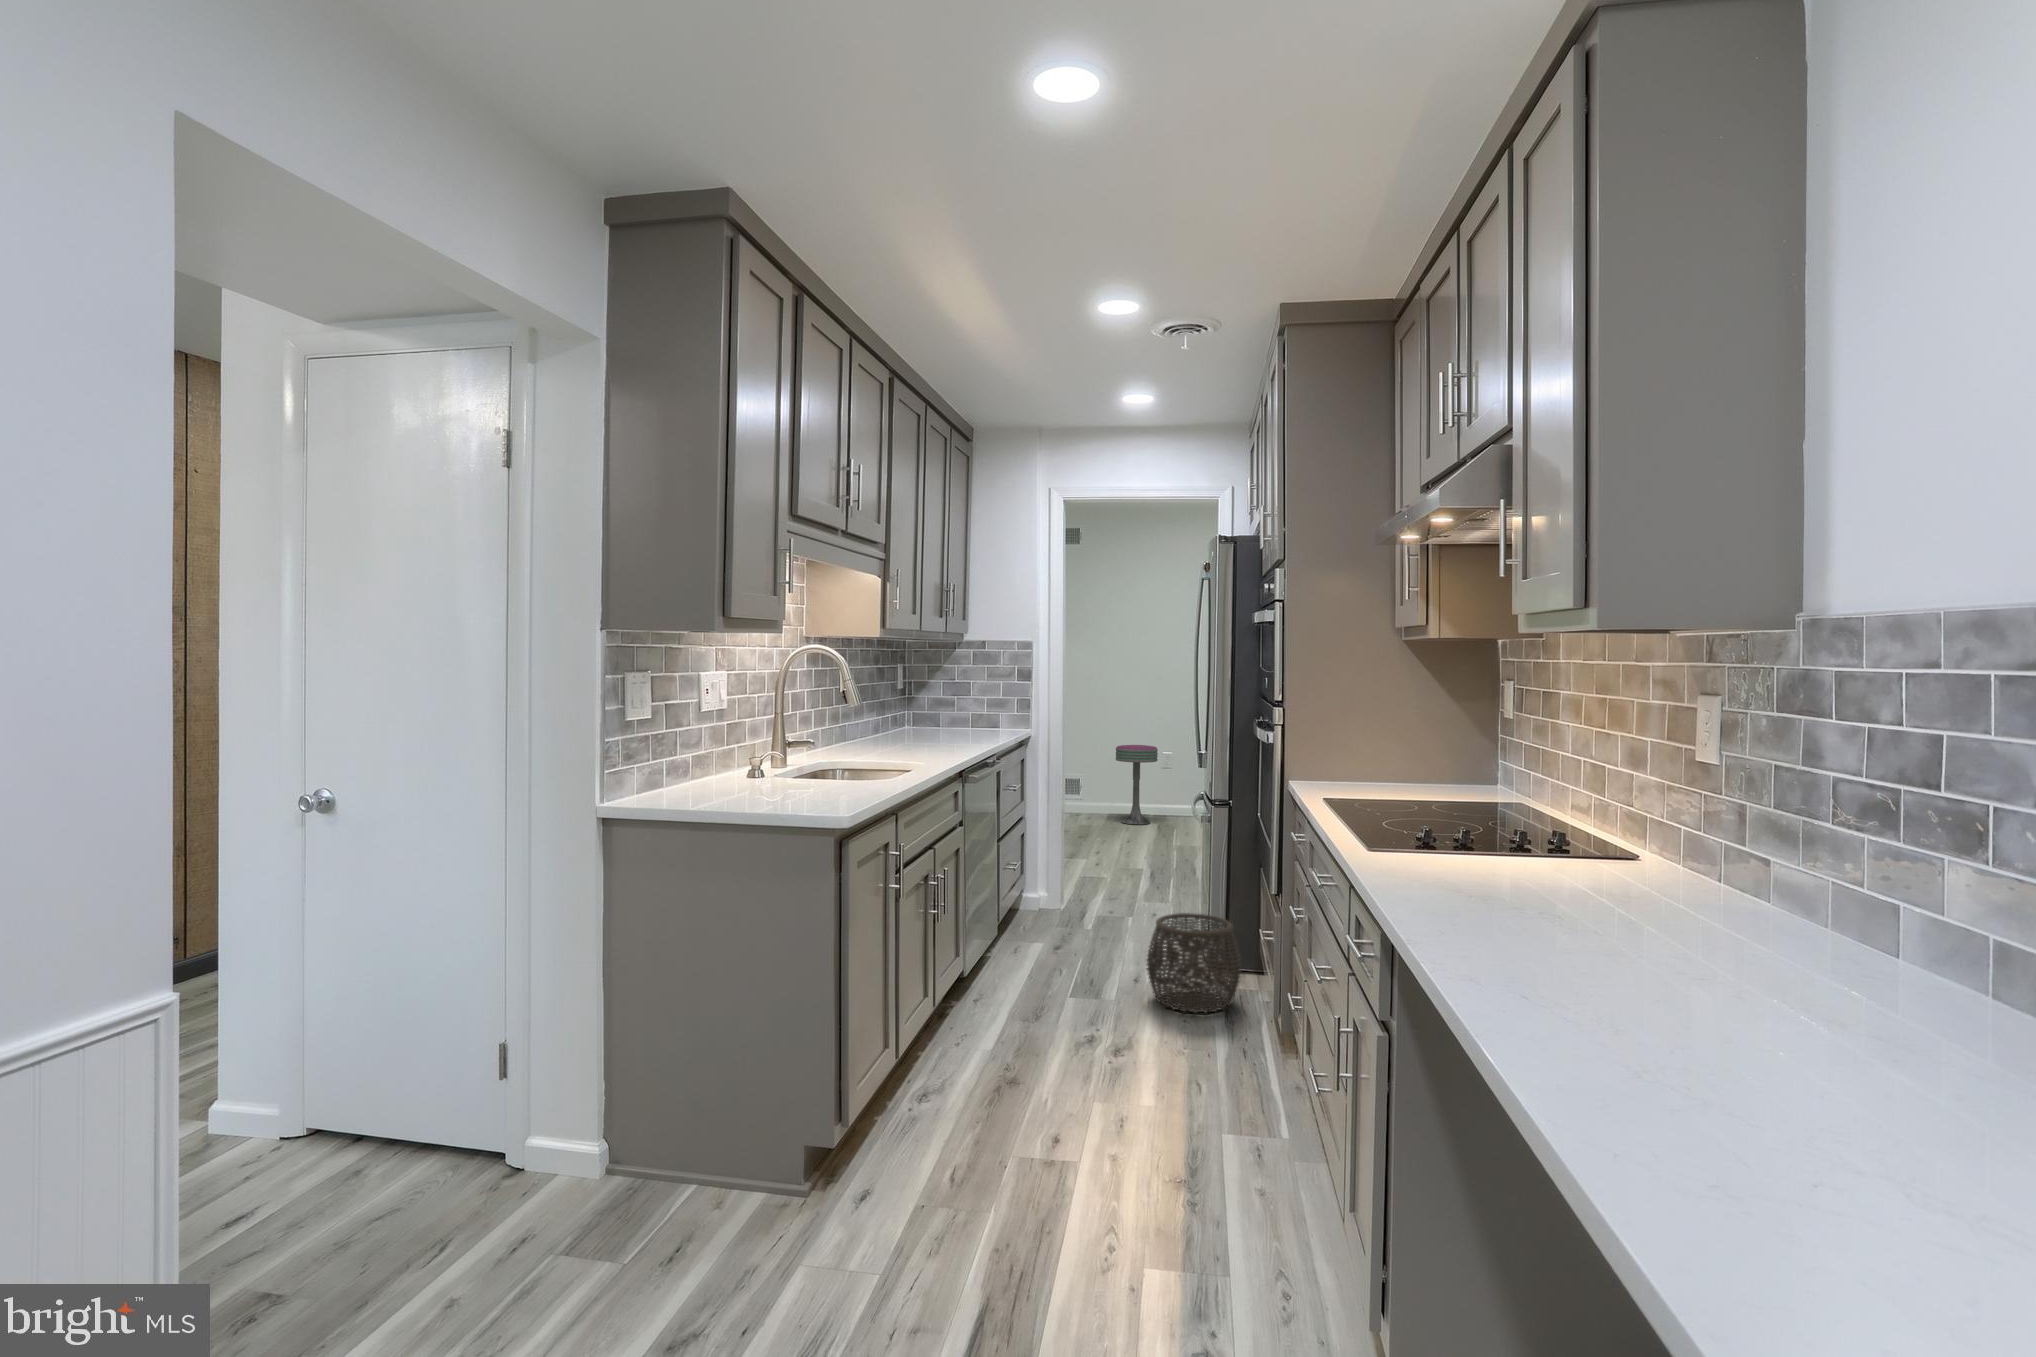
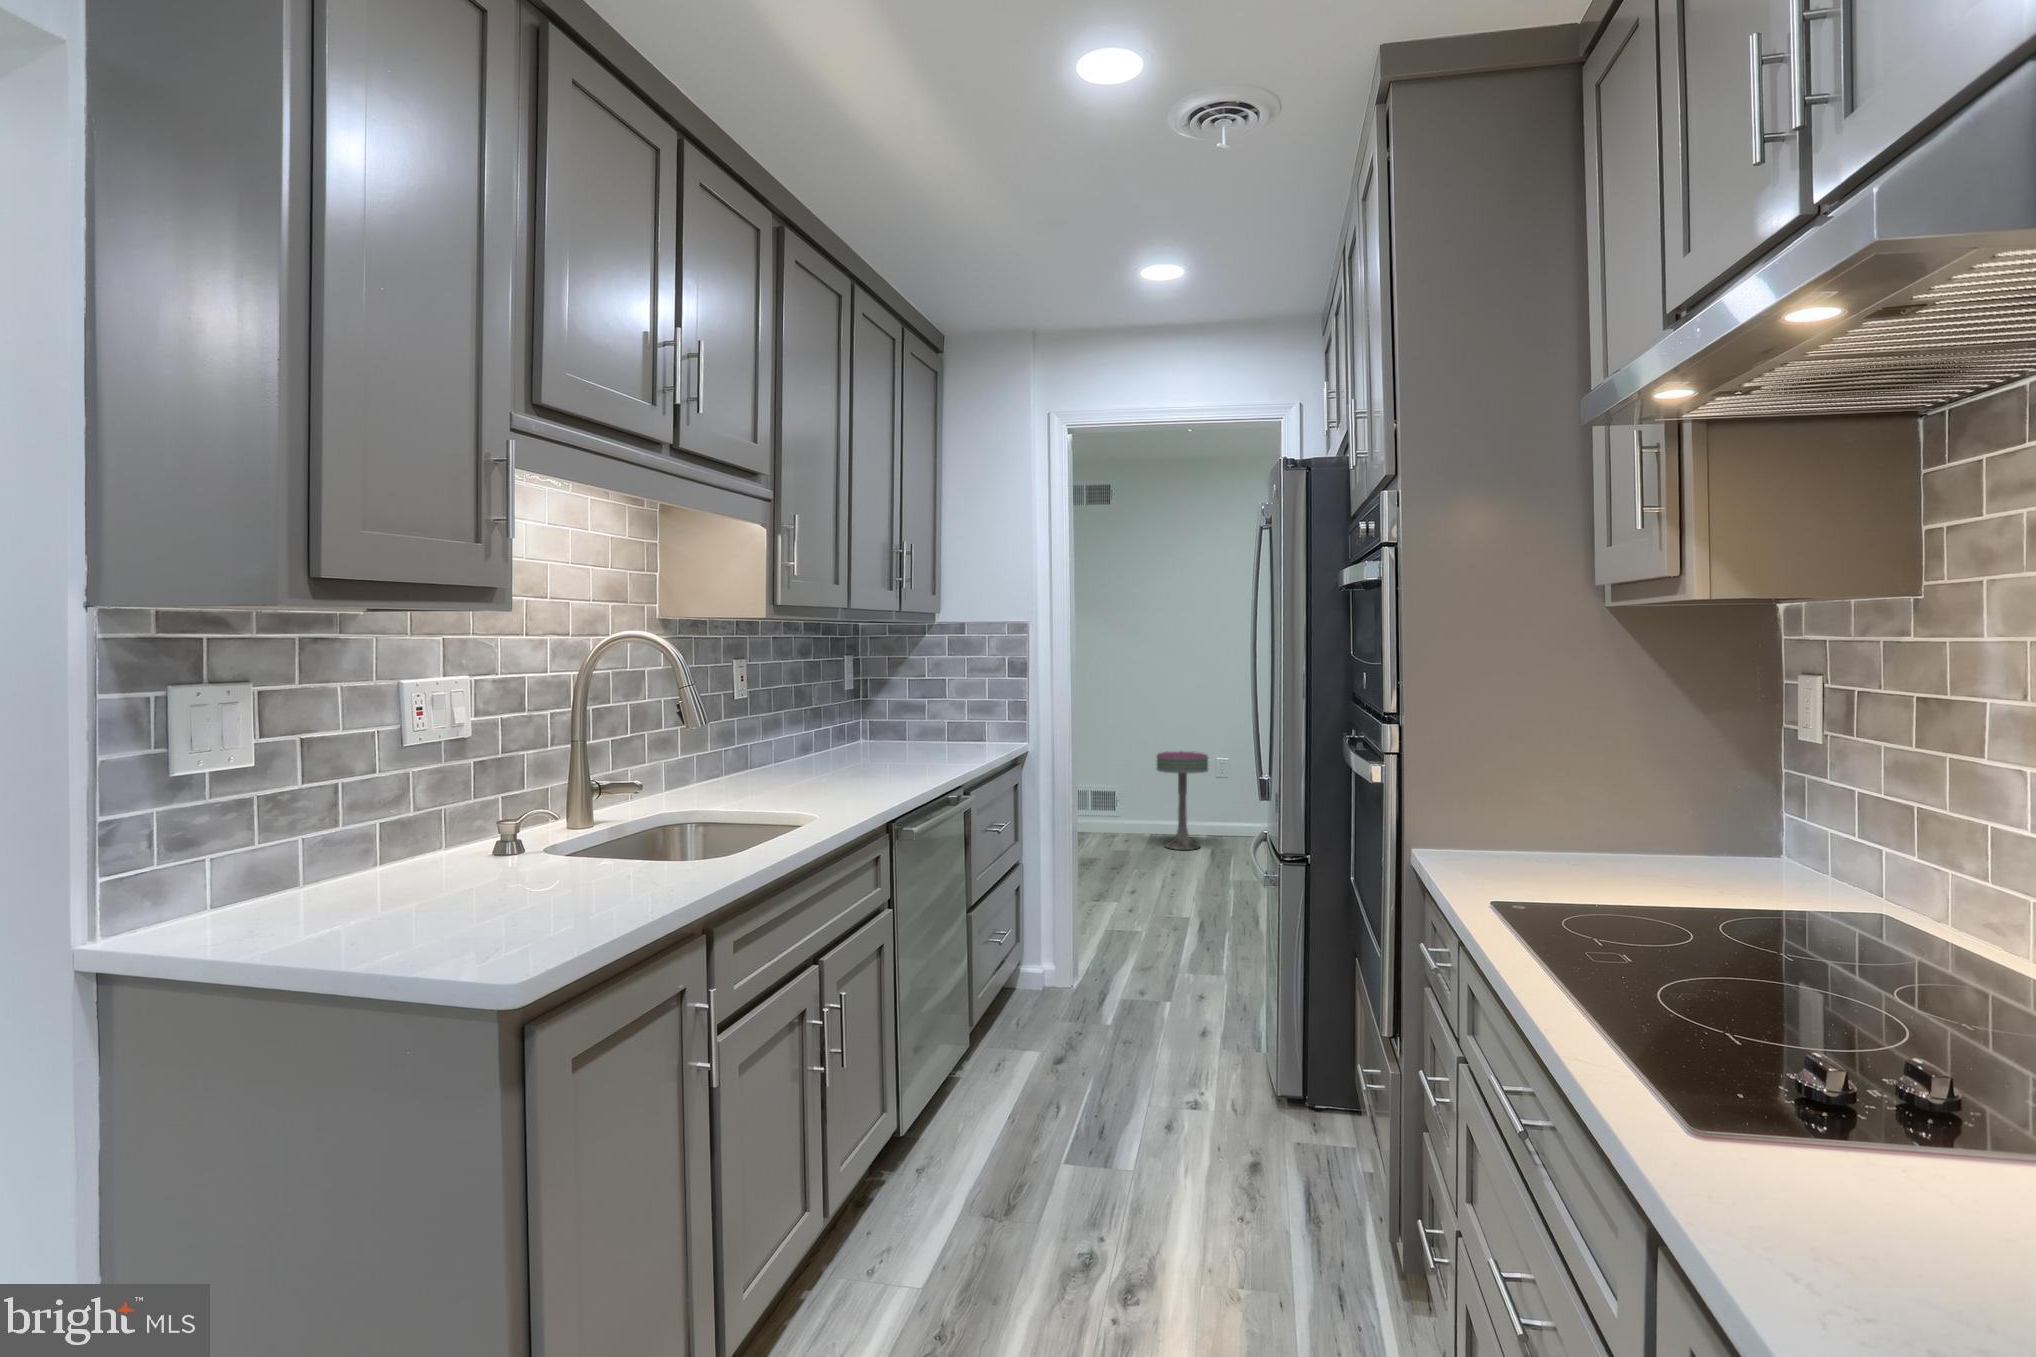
woven basket: present [1147,913,1241,1013] -> none [1181,1031,1331,1202]

